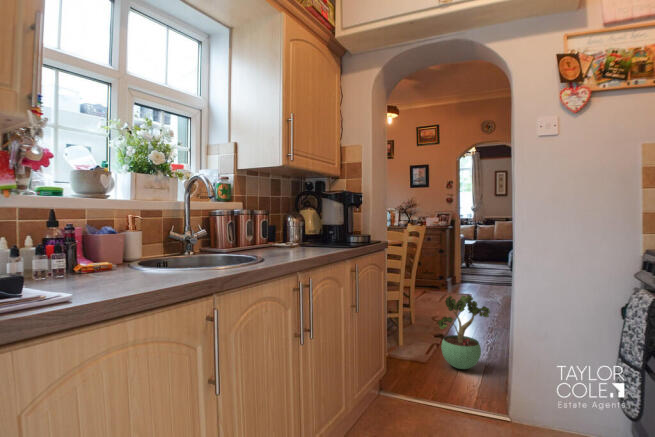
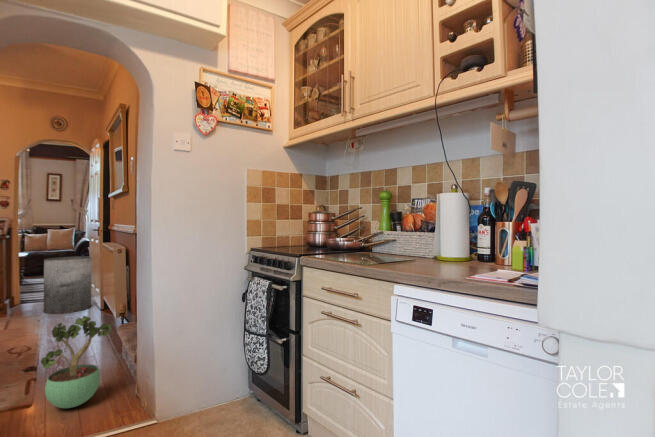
trash can: none [476,246,514,297] -> present [43,256,92,314]

